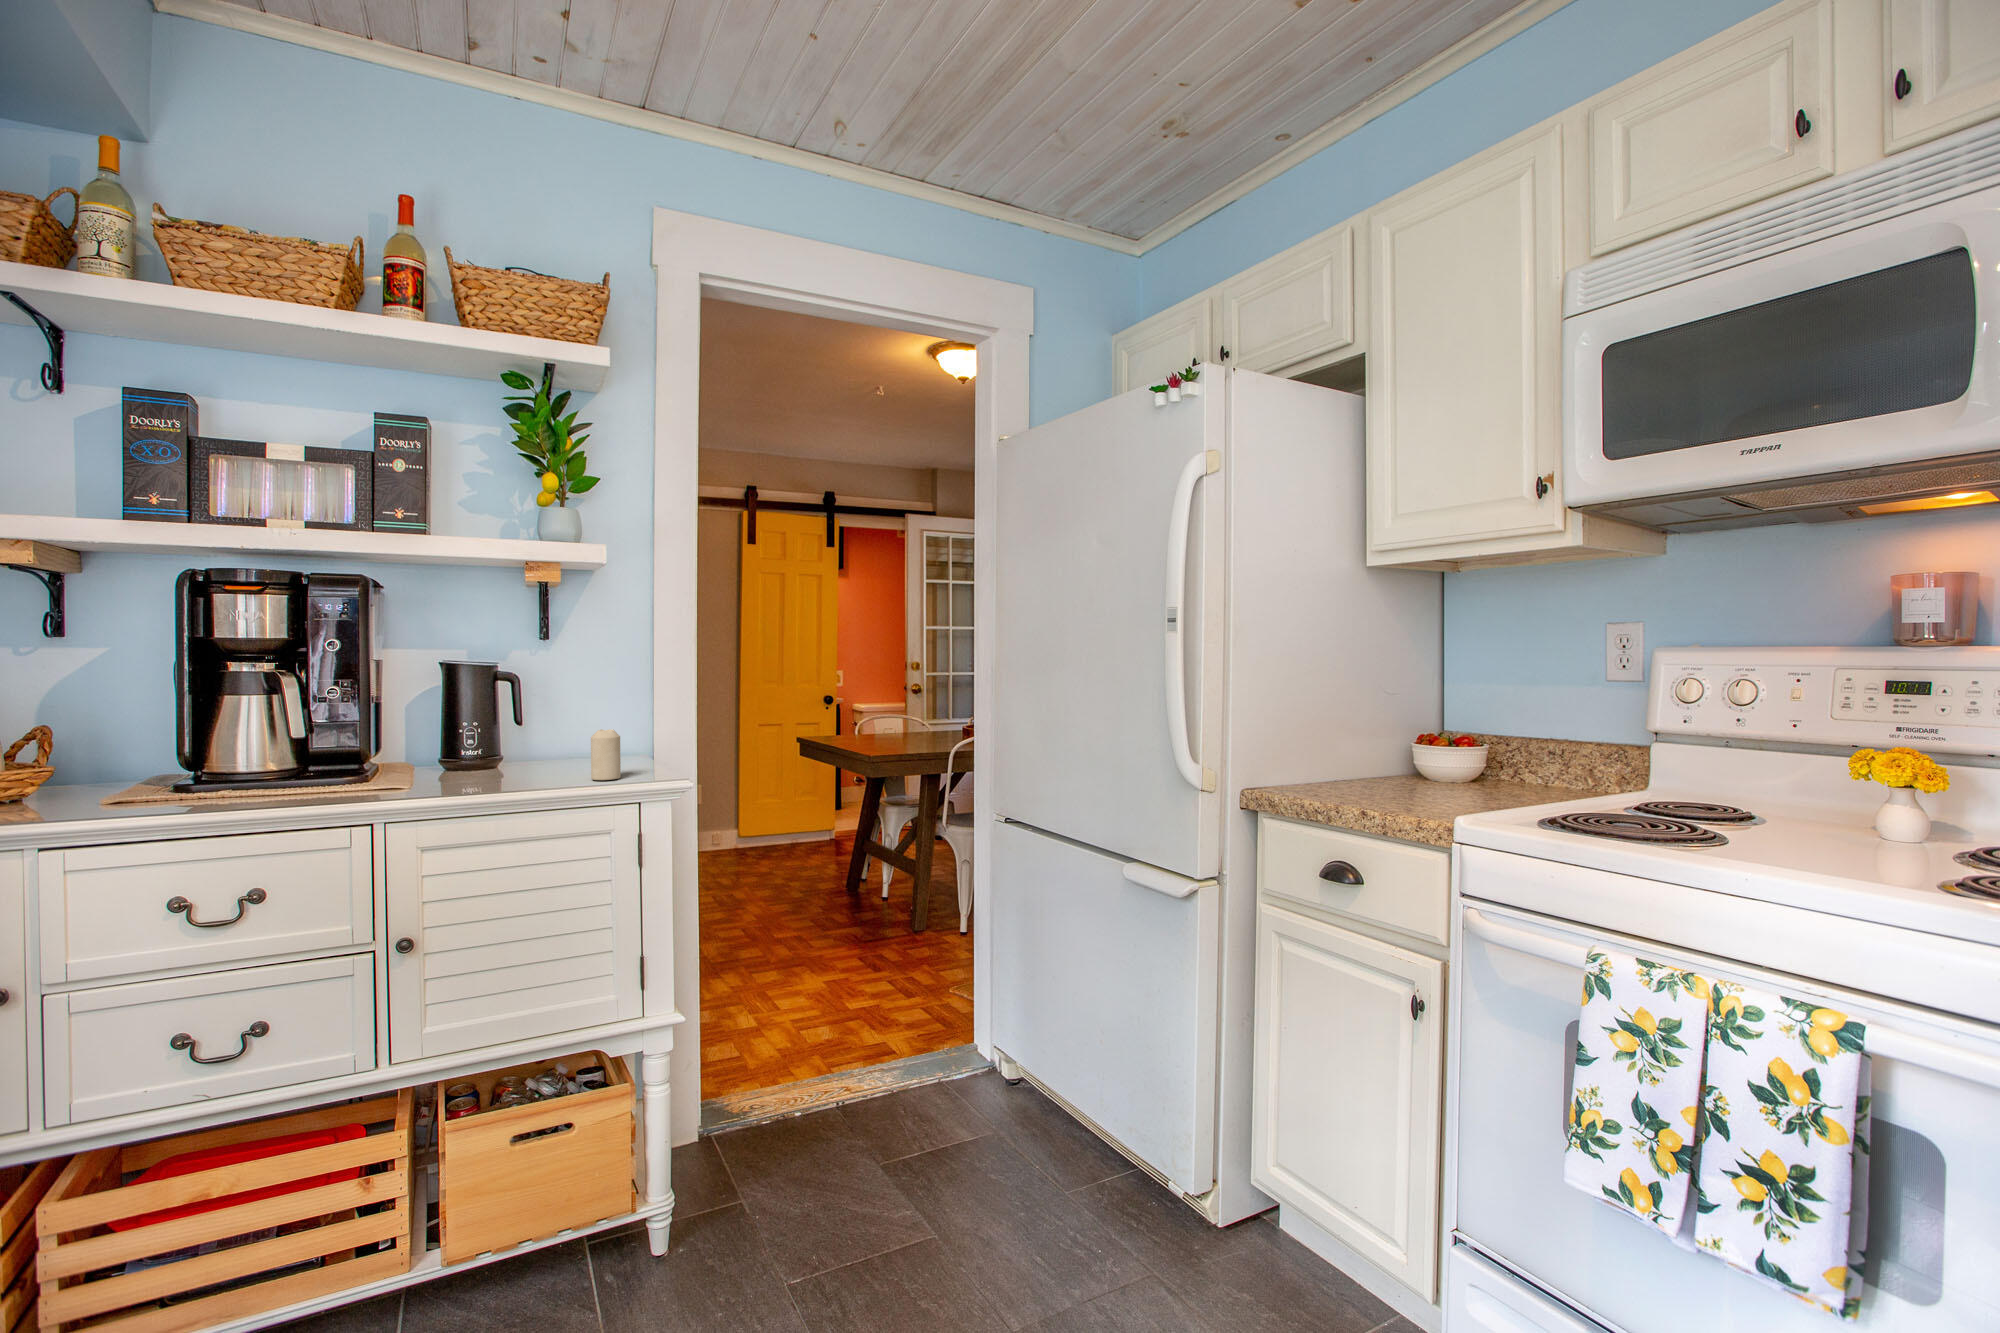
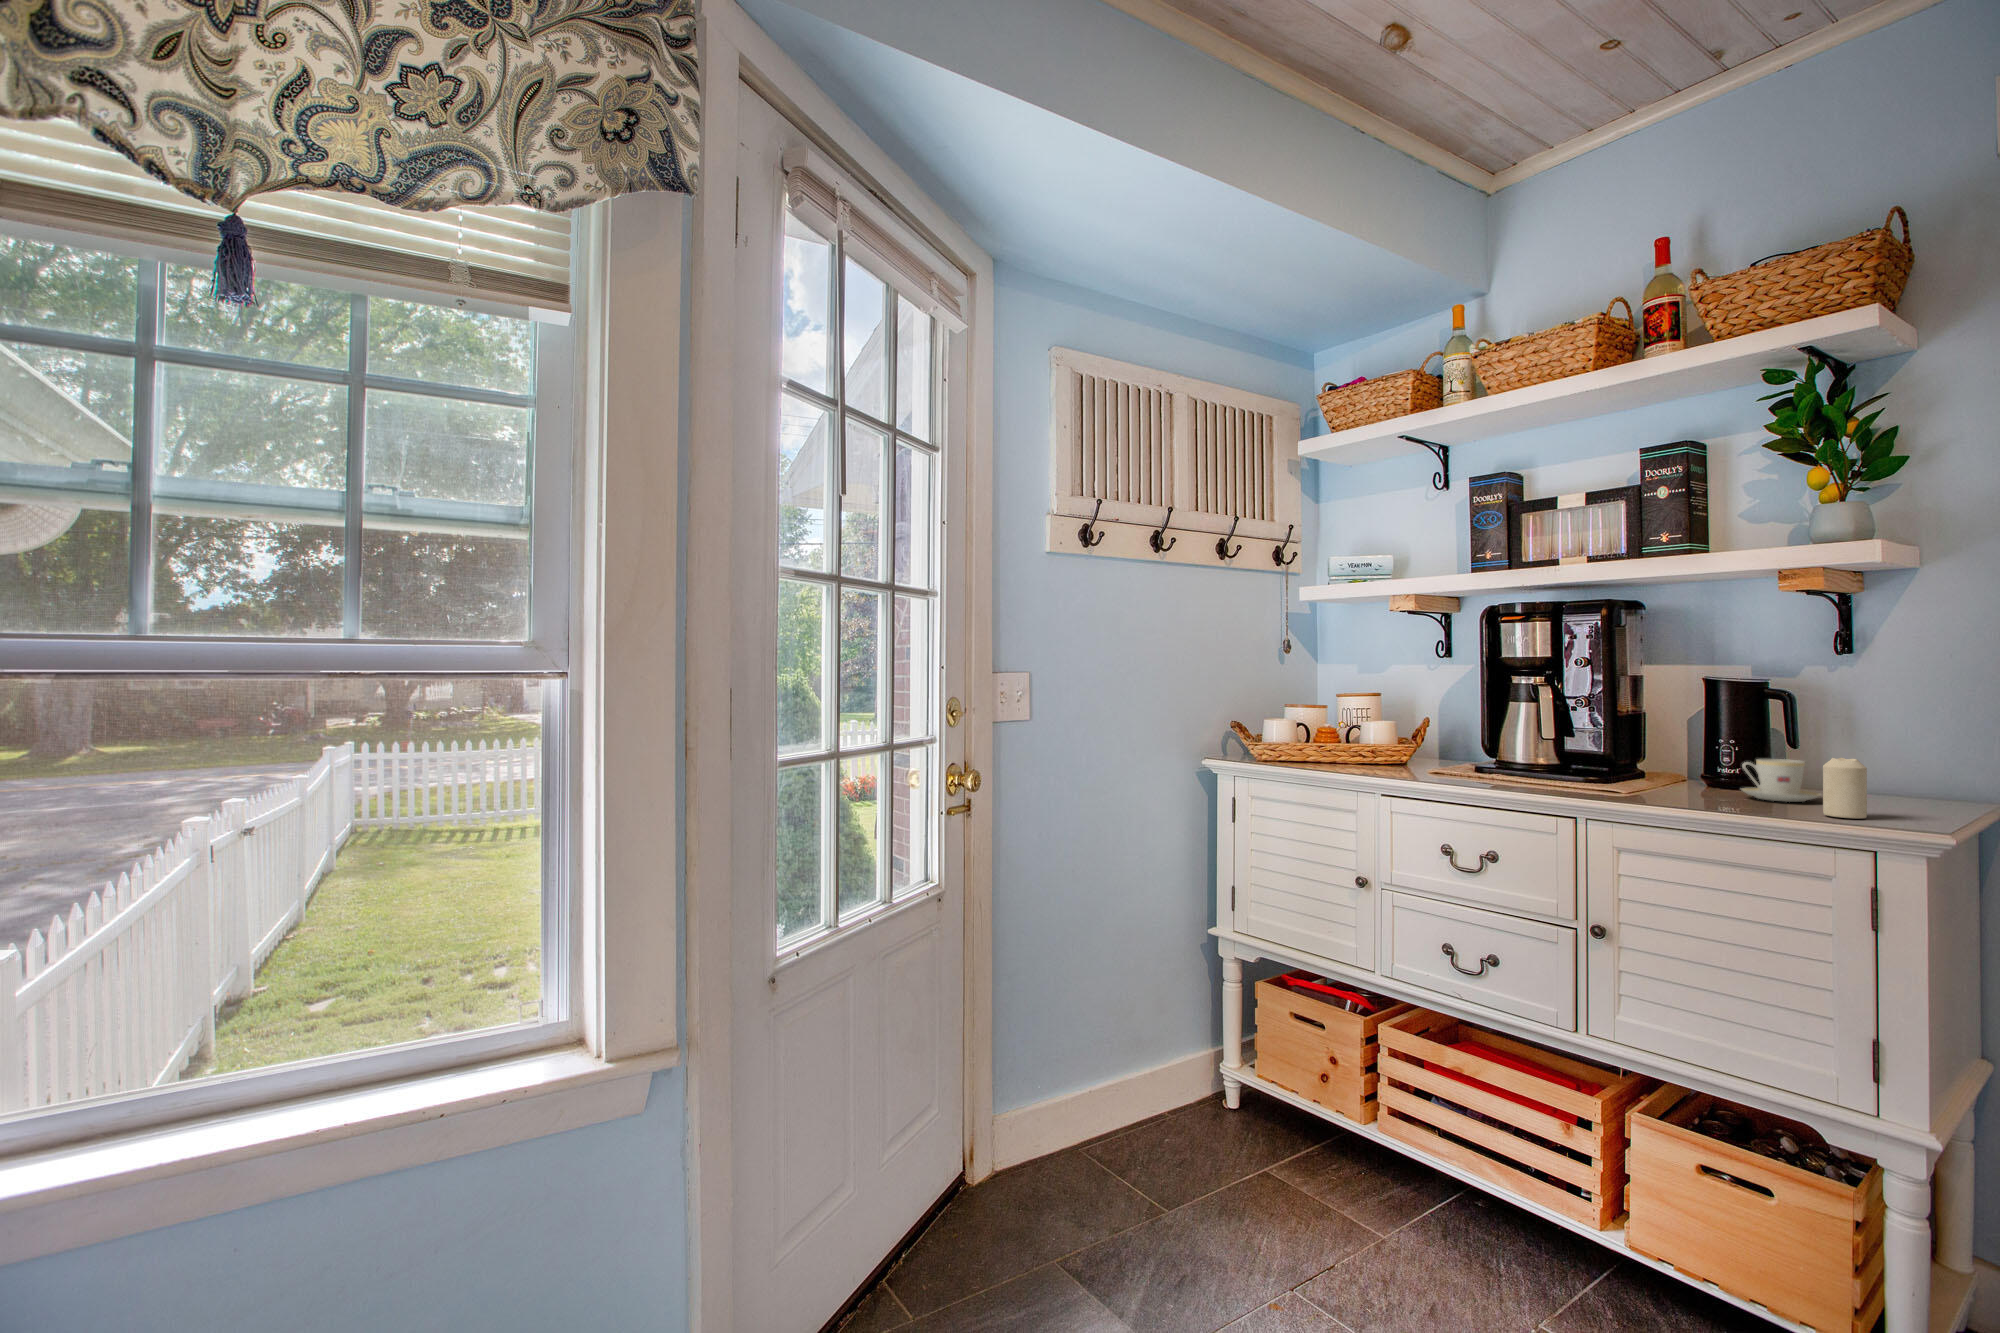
teacup: none [502,735,565,775] -> present [1741,759,1821,802]

